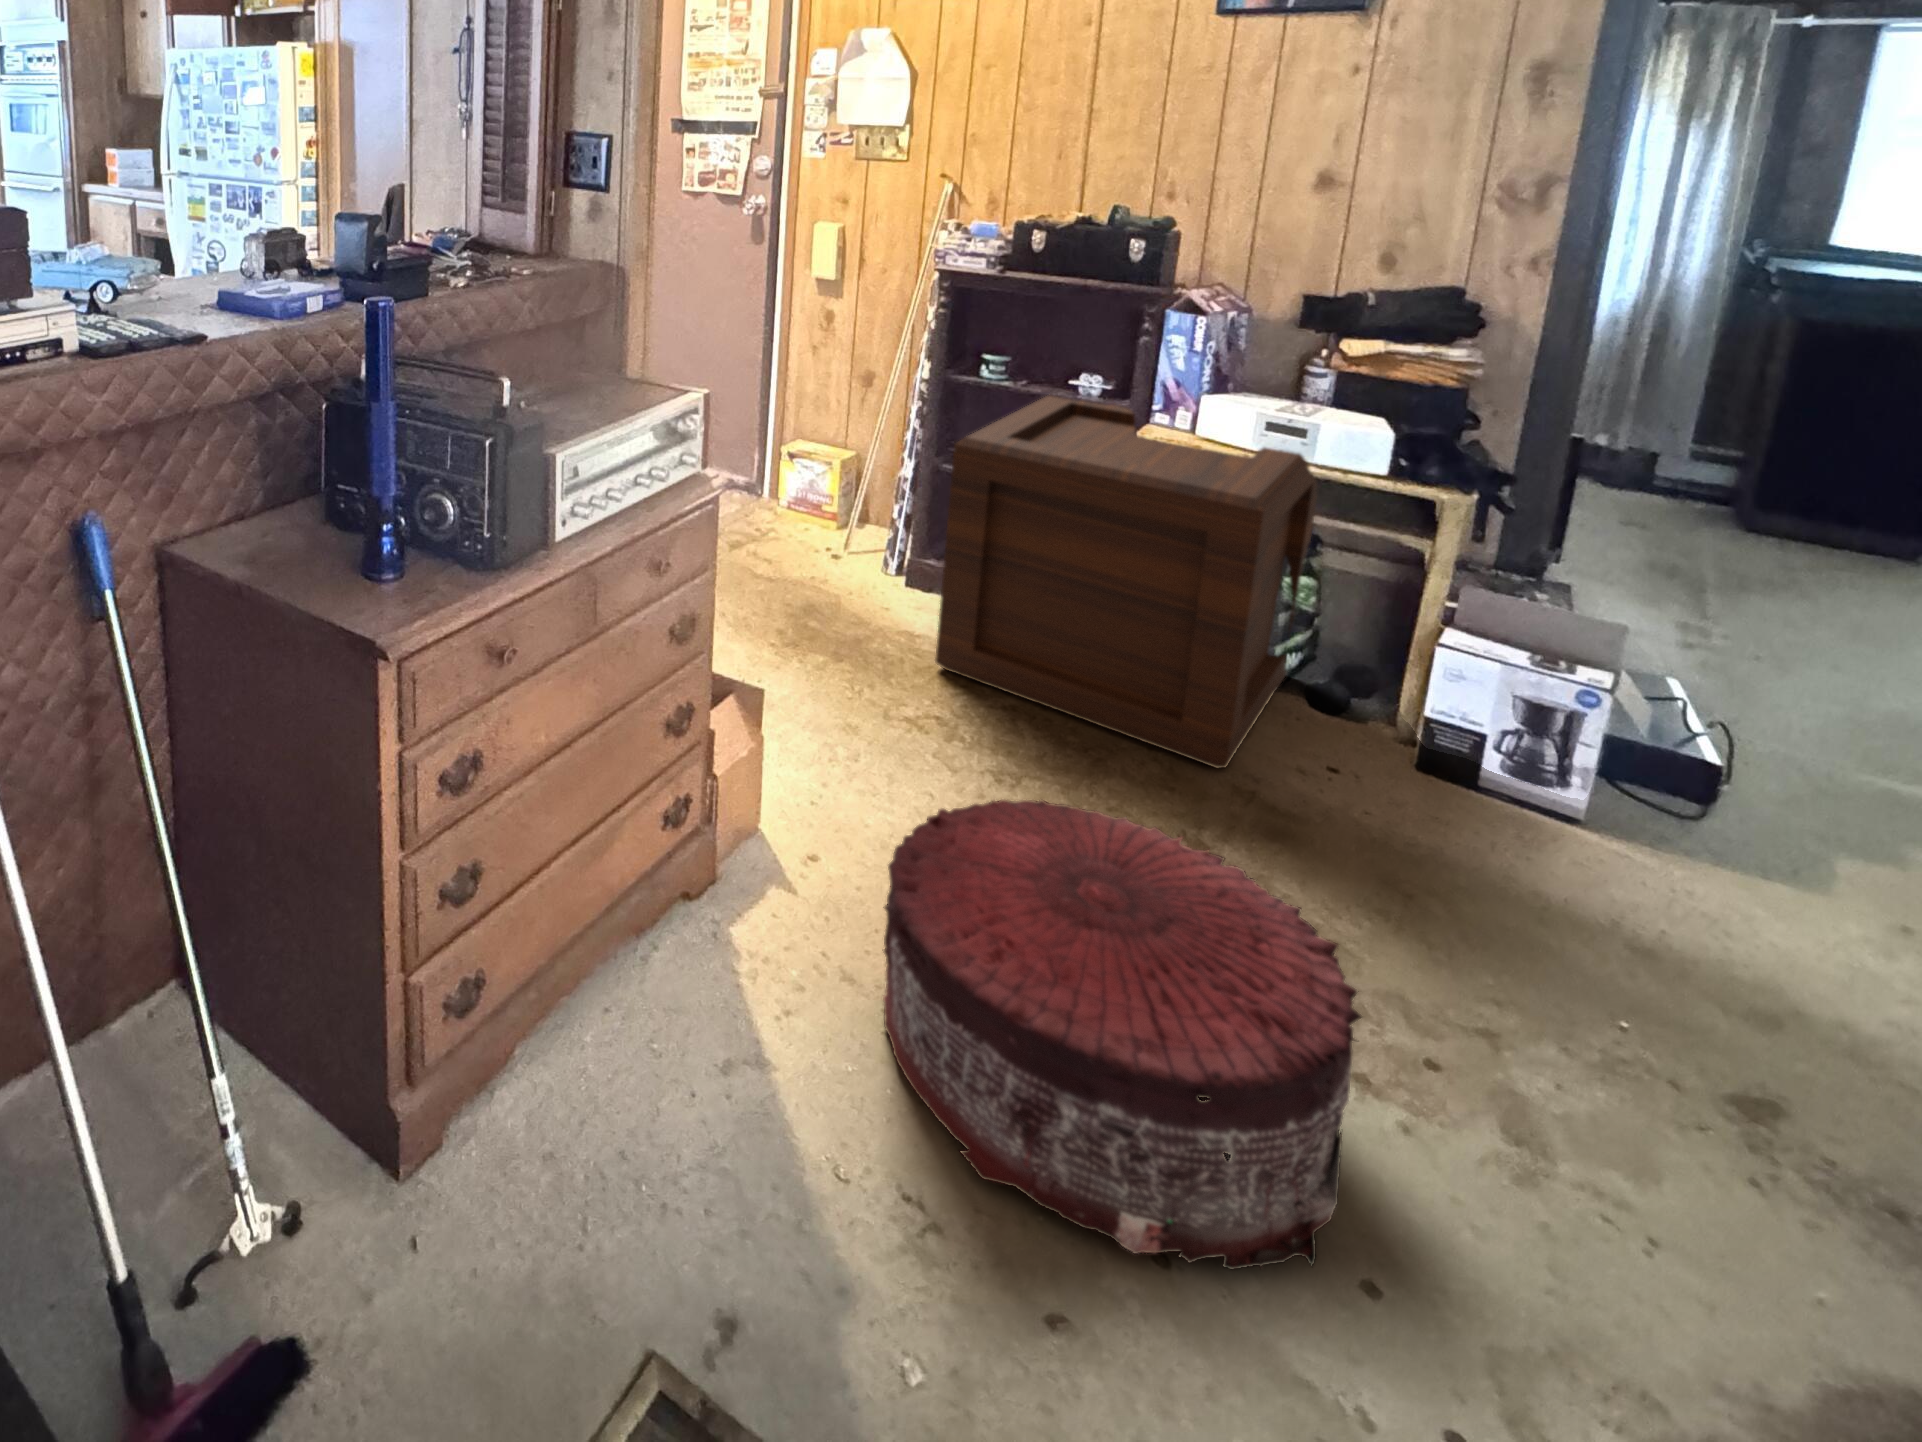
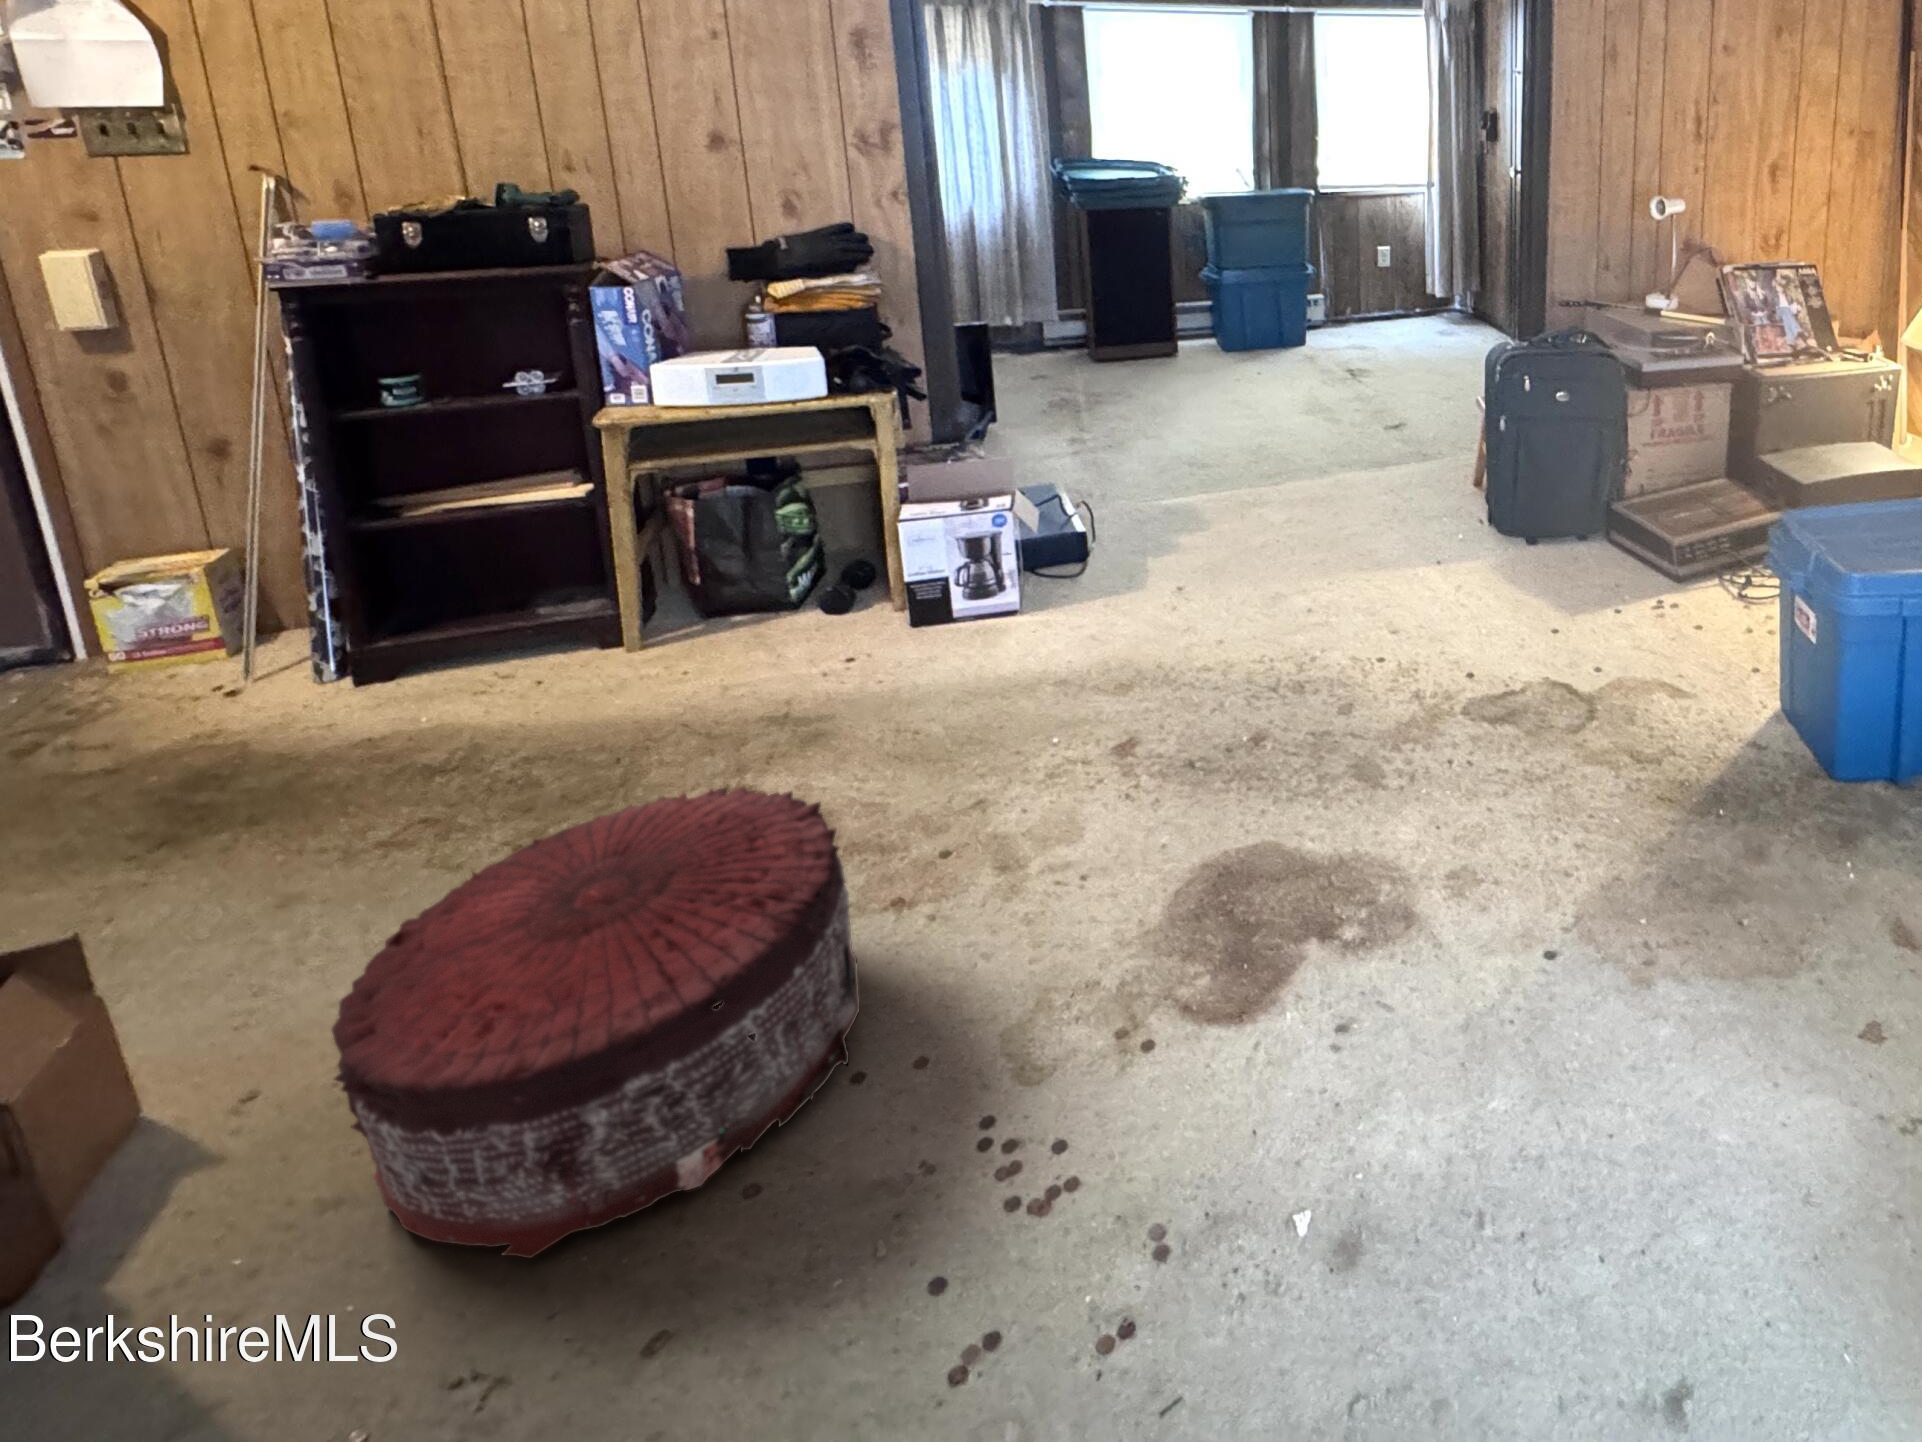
wooden crate: present [935,394,1317,768] -> none [350,379,806,762]

